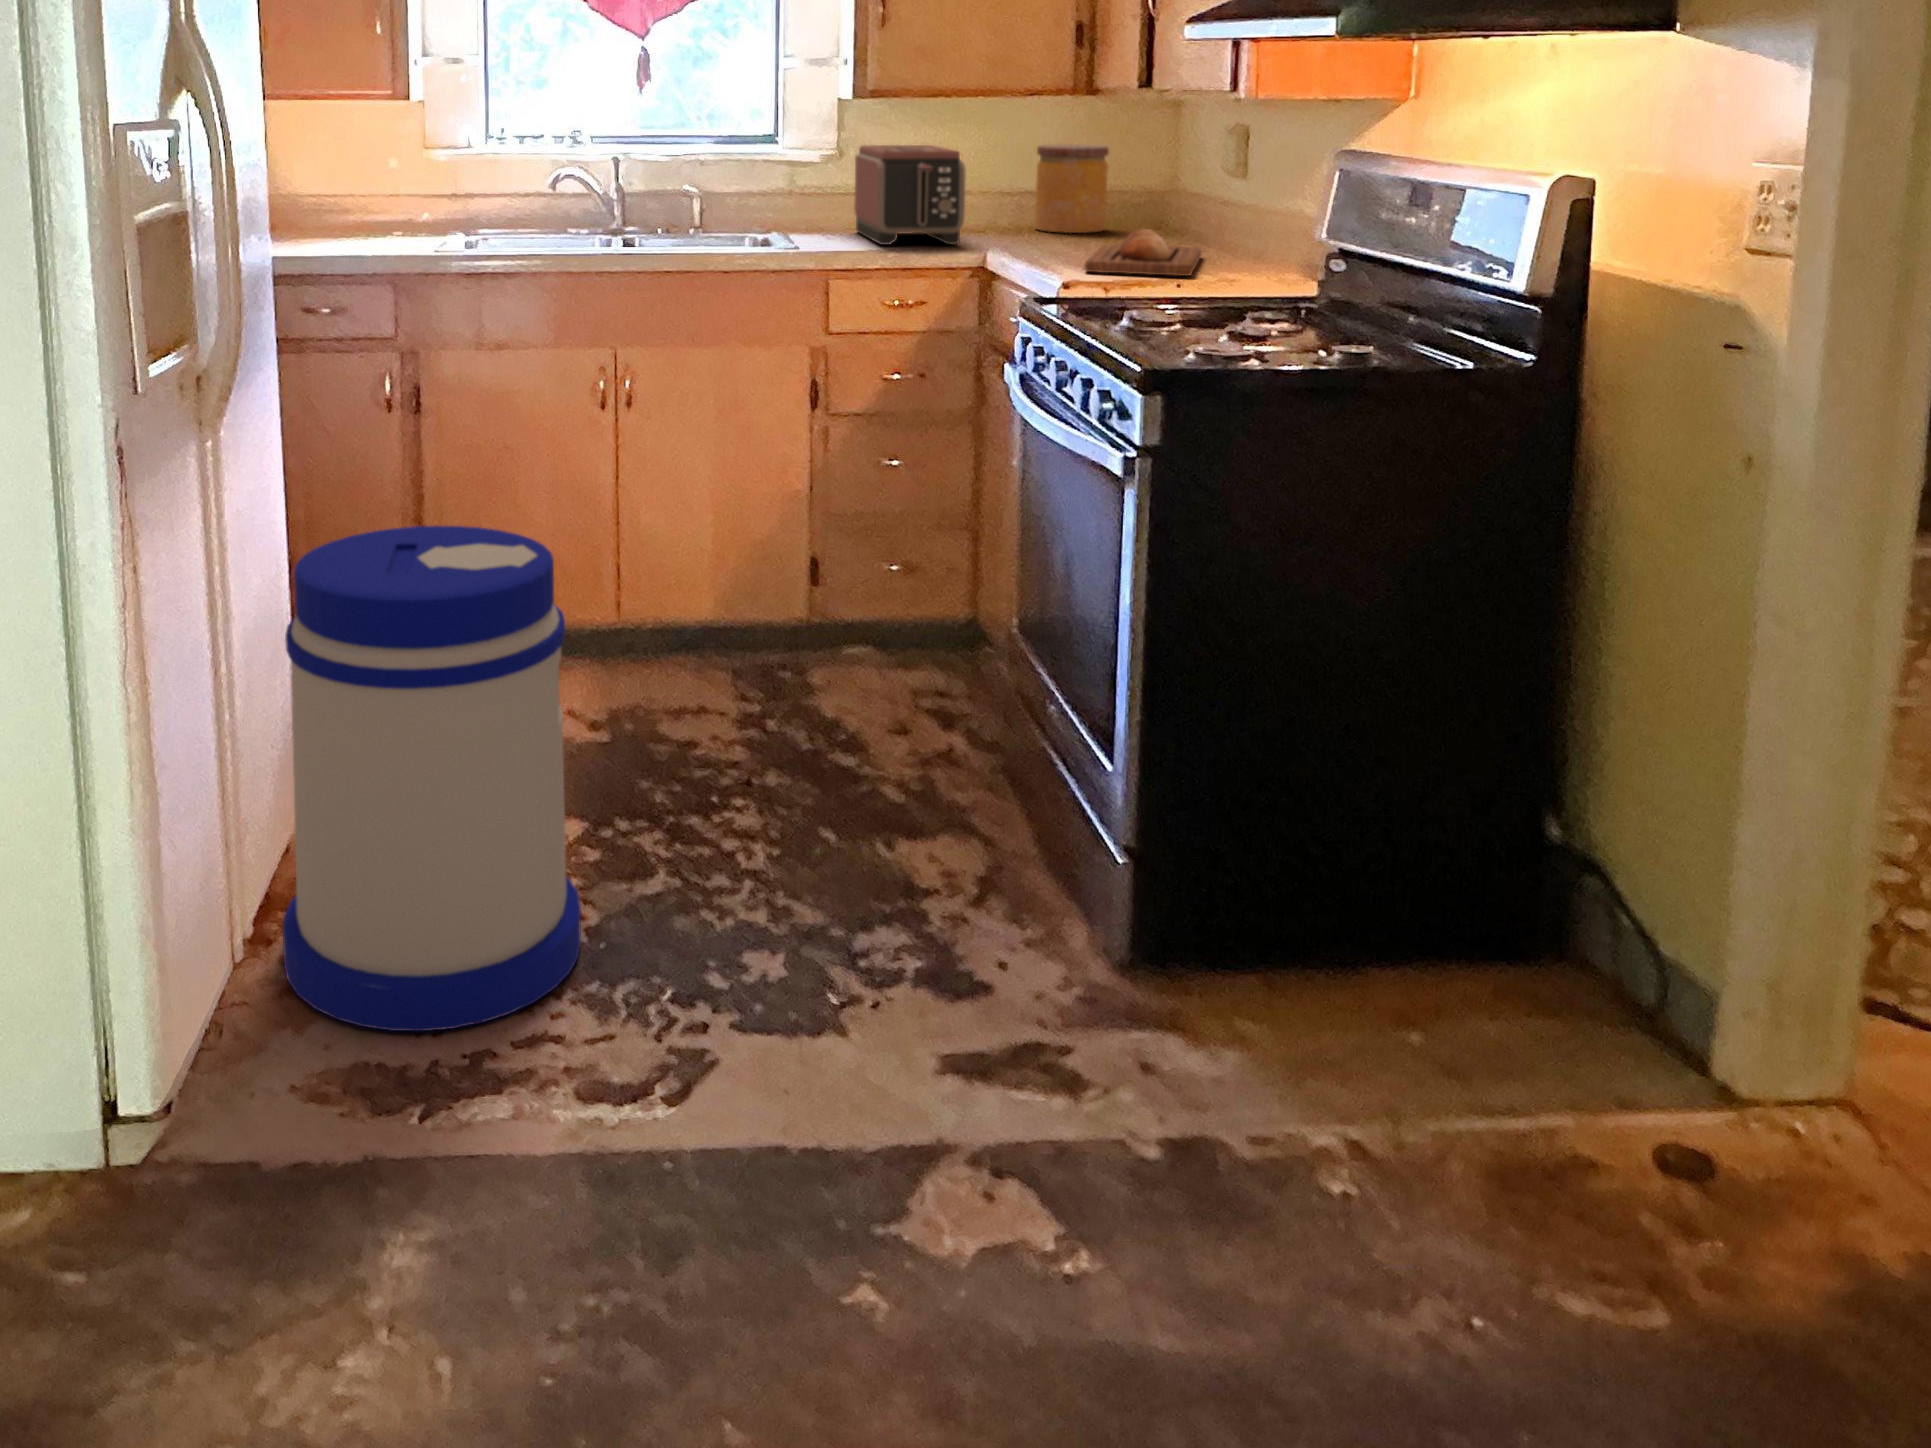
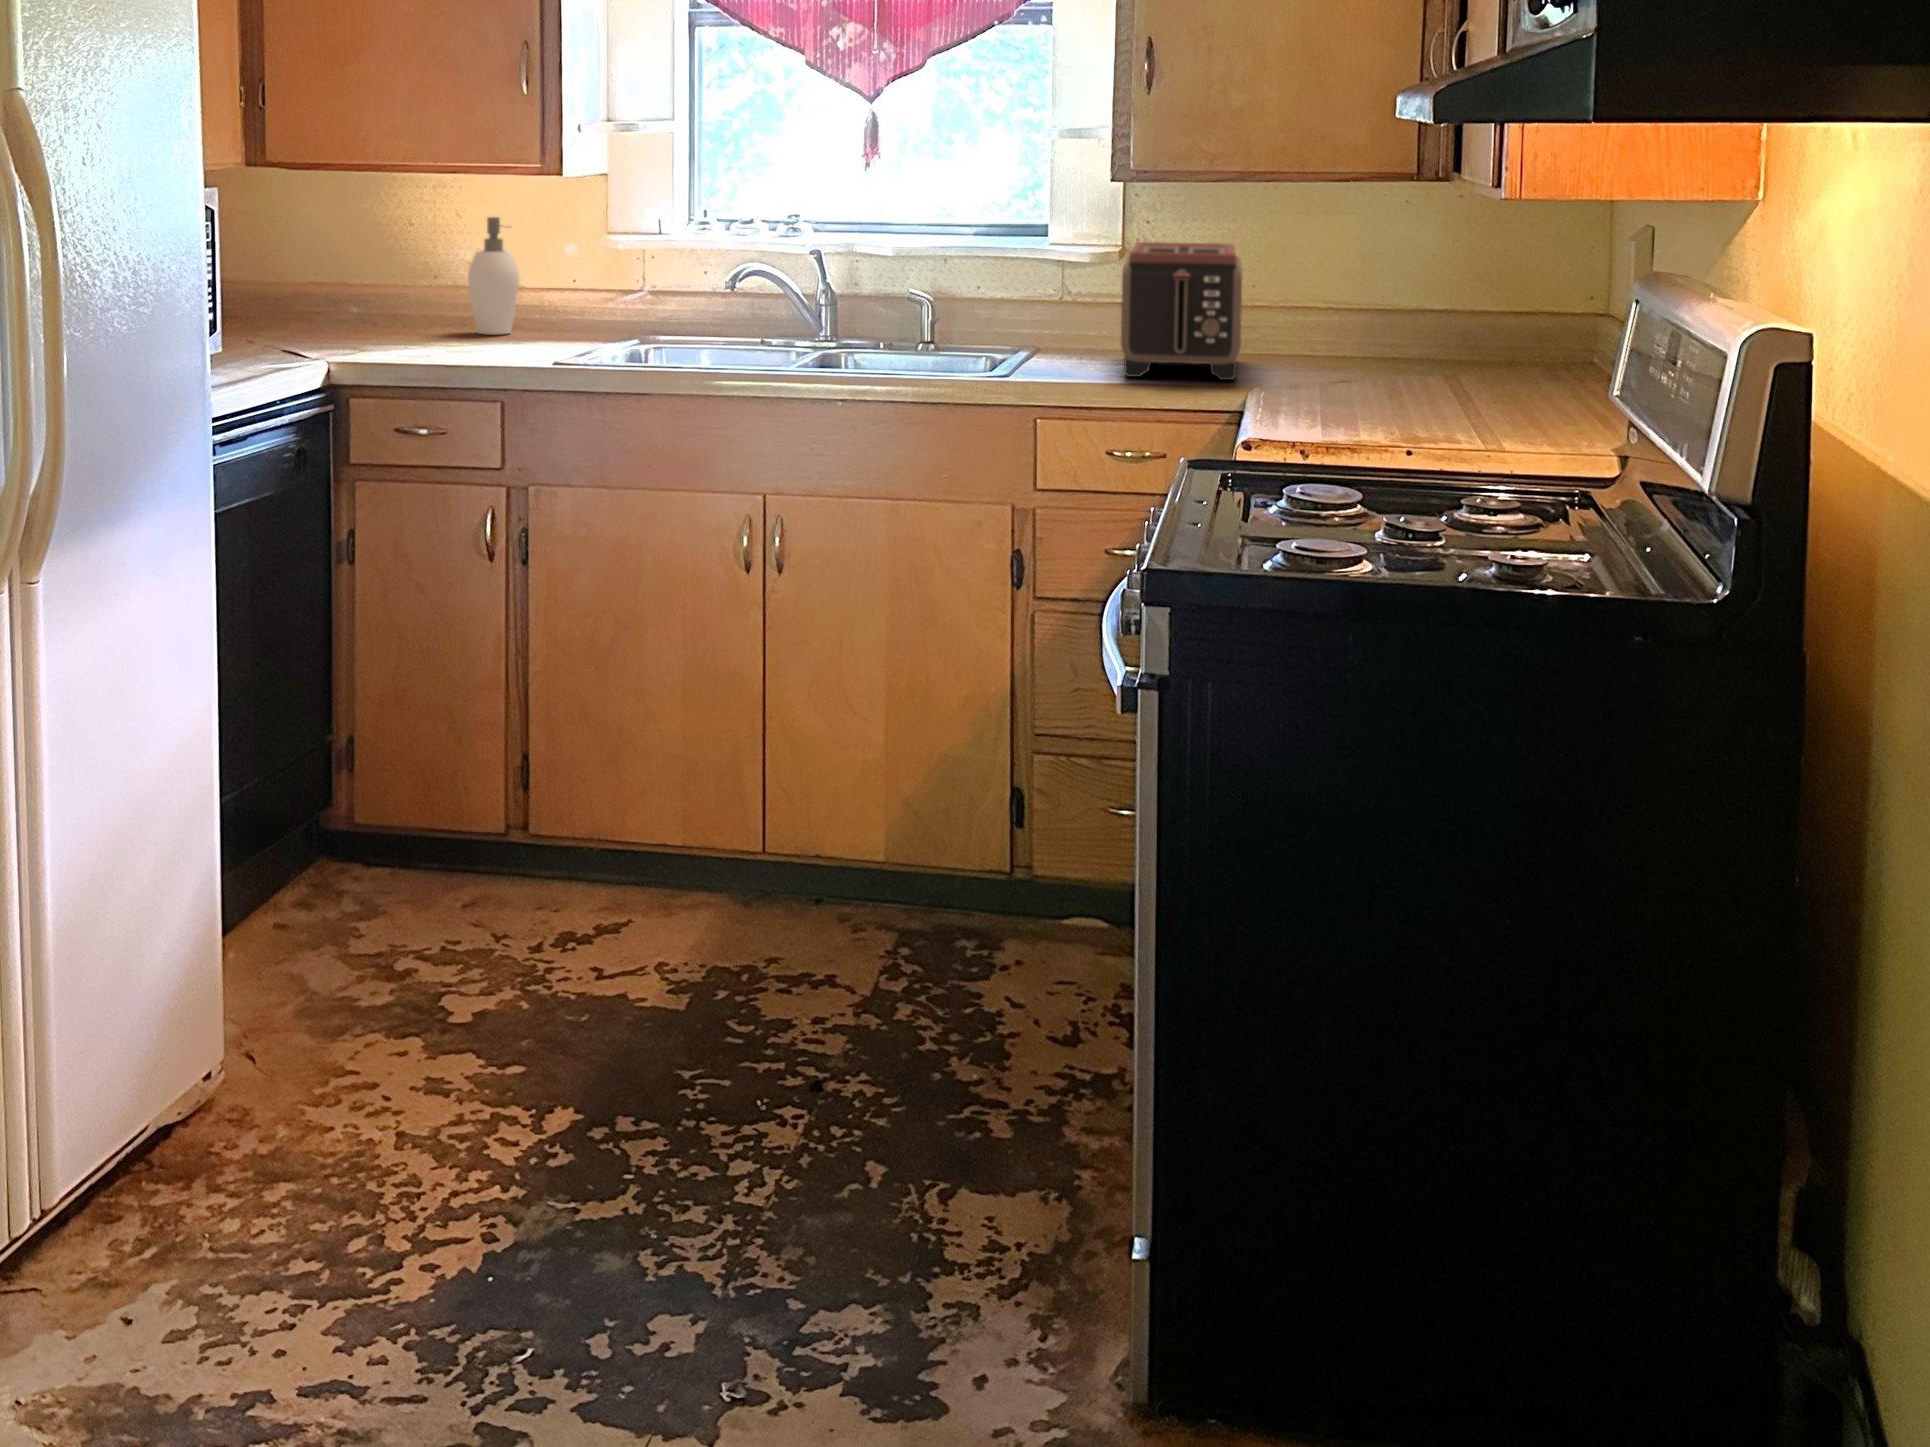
soap dispenser: none [324,137,366,233] -> present [468,217,519,335]
jar: present [1035,144,1109,233] -> none [1386,246,1489,369]
bread loaf: present [1085,229,1202,276] -> none [1339,369,1550,440]
trash can: present [283,526,581,1031] -> none [95,712,477,1357]

